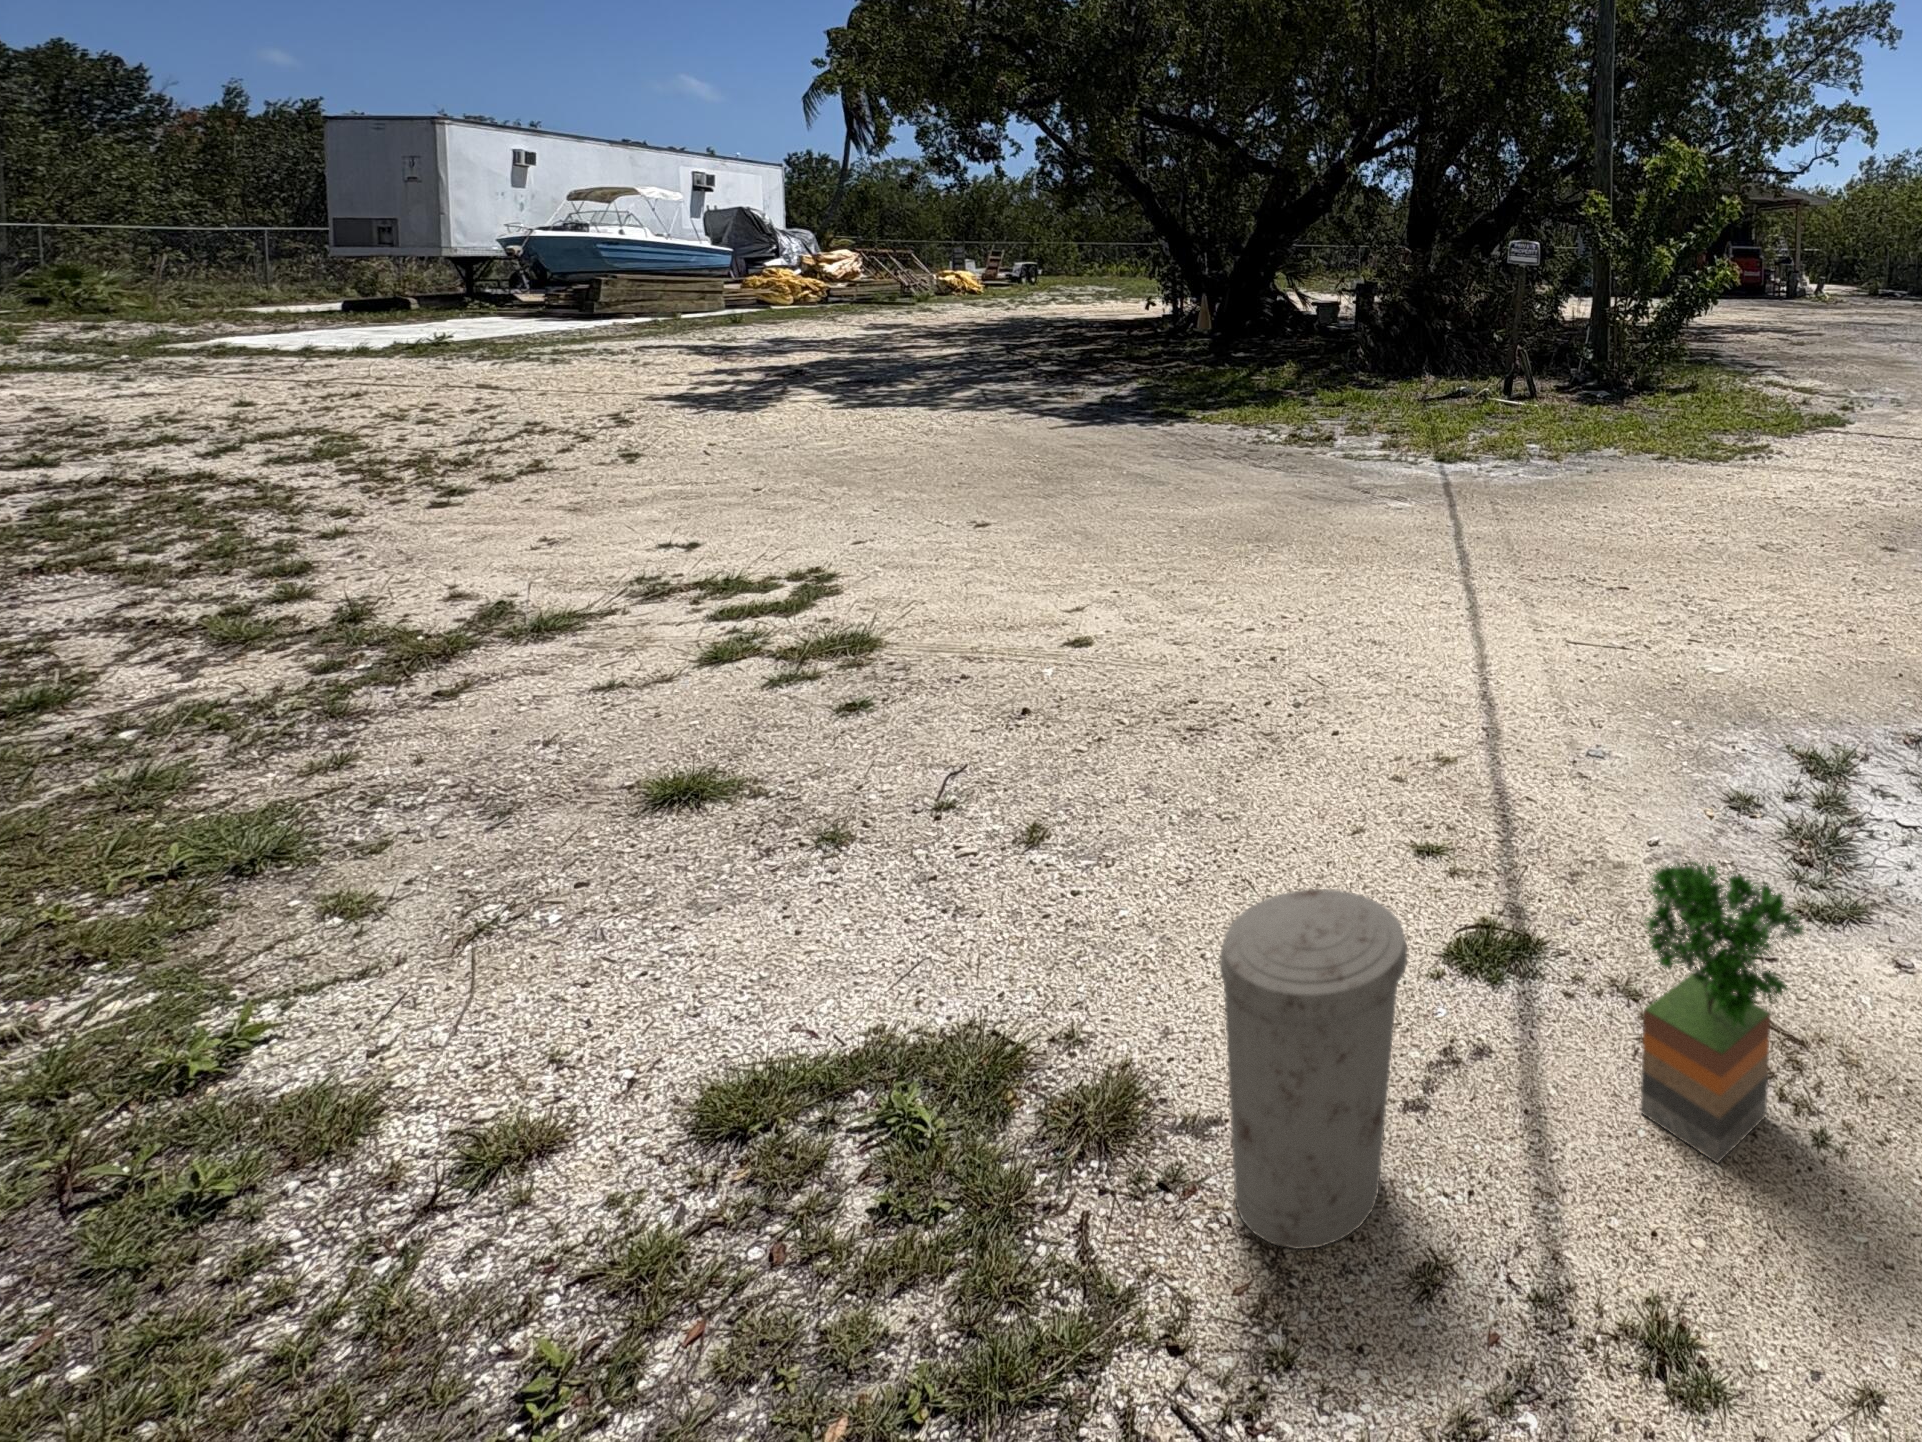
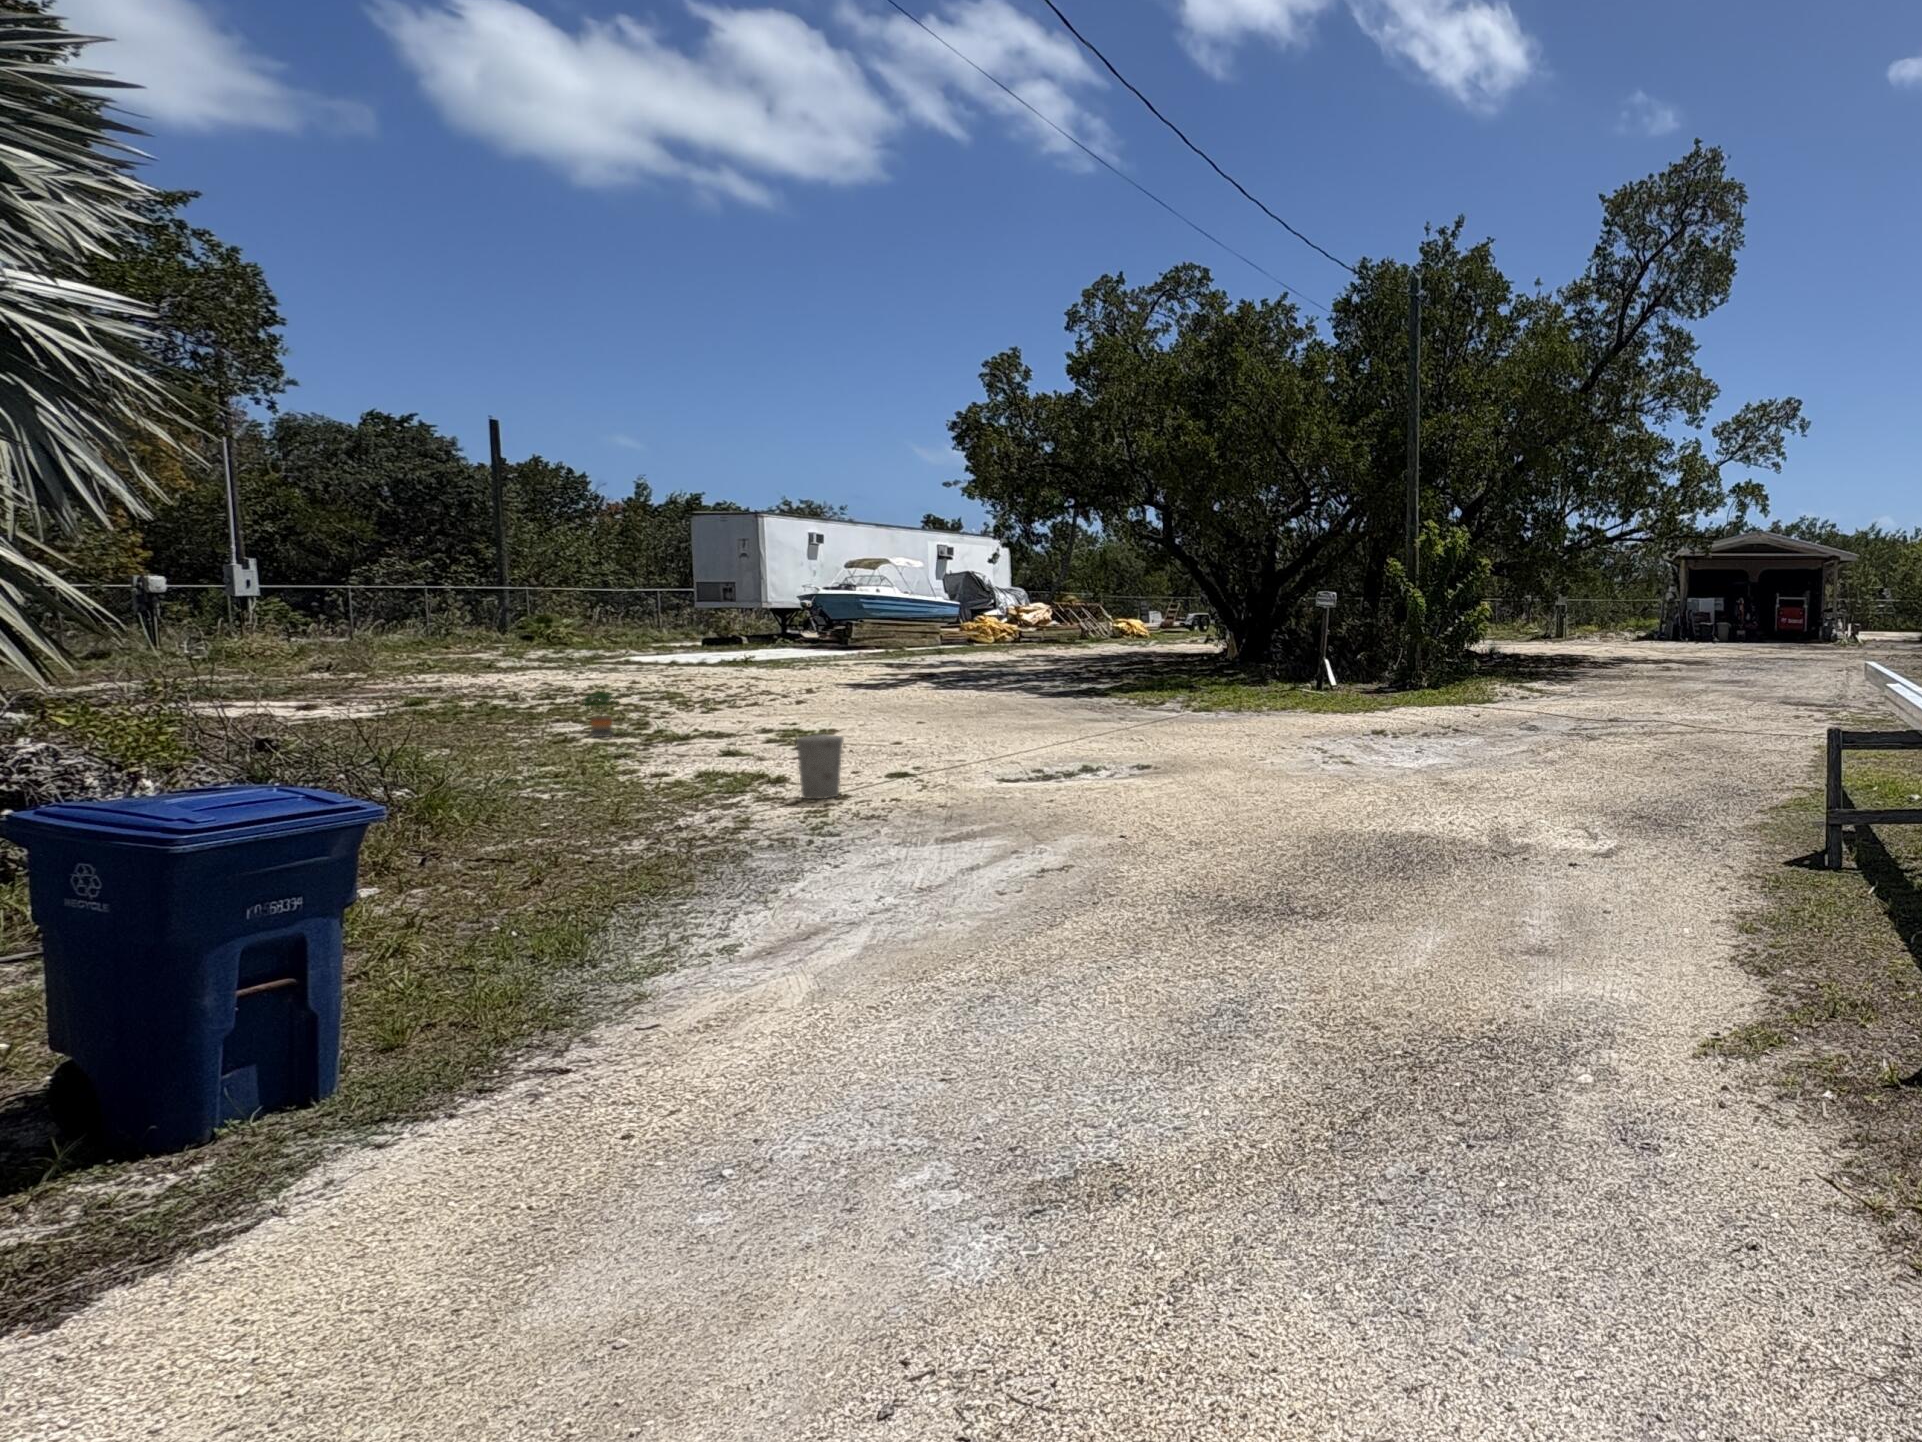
potted tree: present [1640,861,1804,1163] -> present [582,692,617,737]

